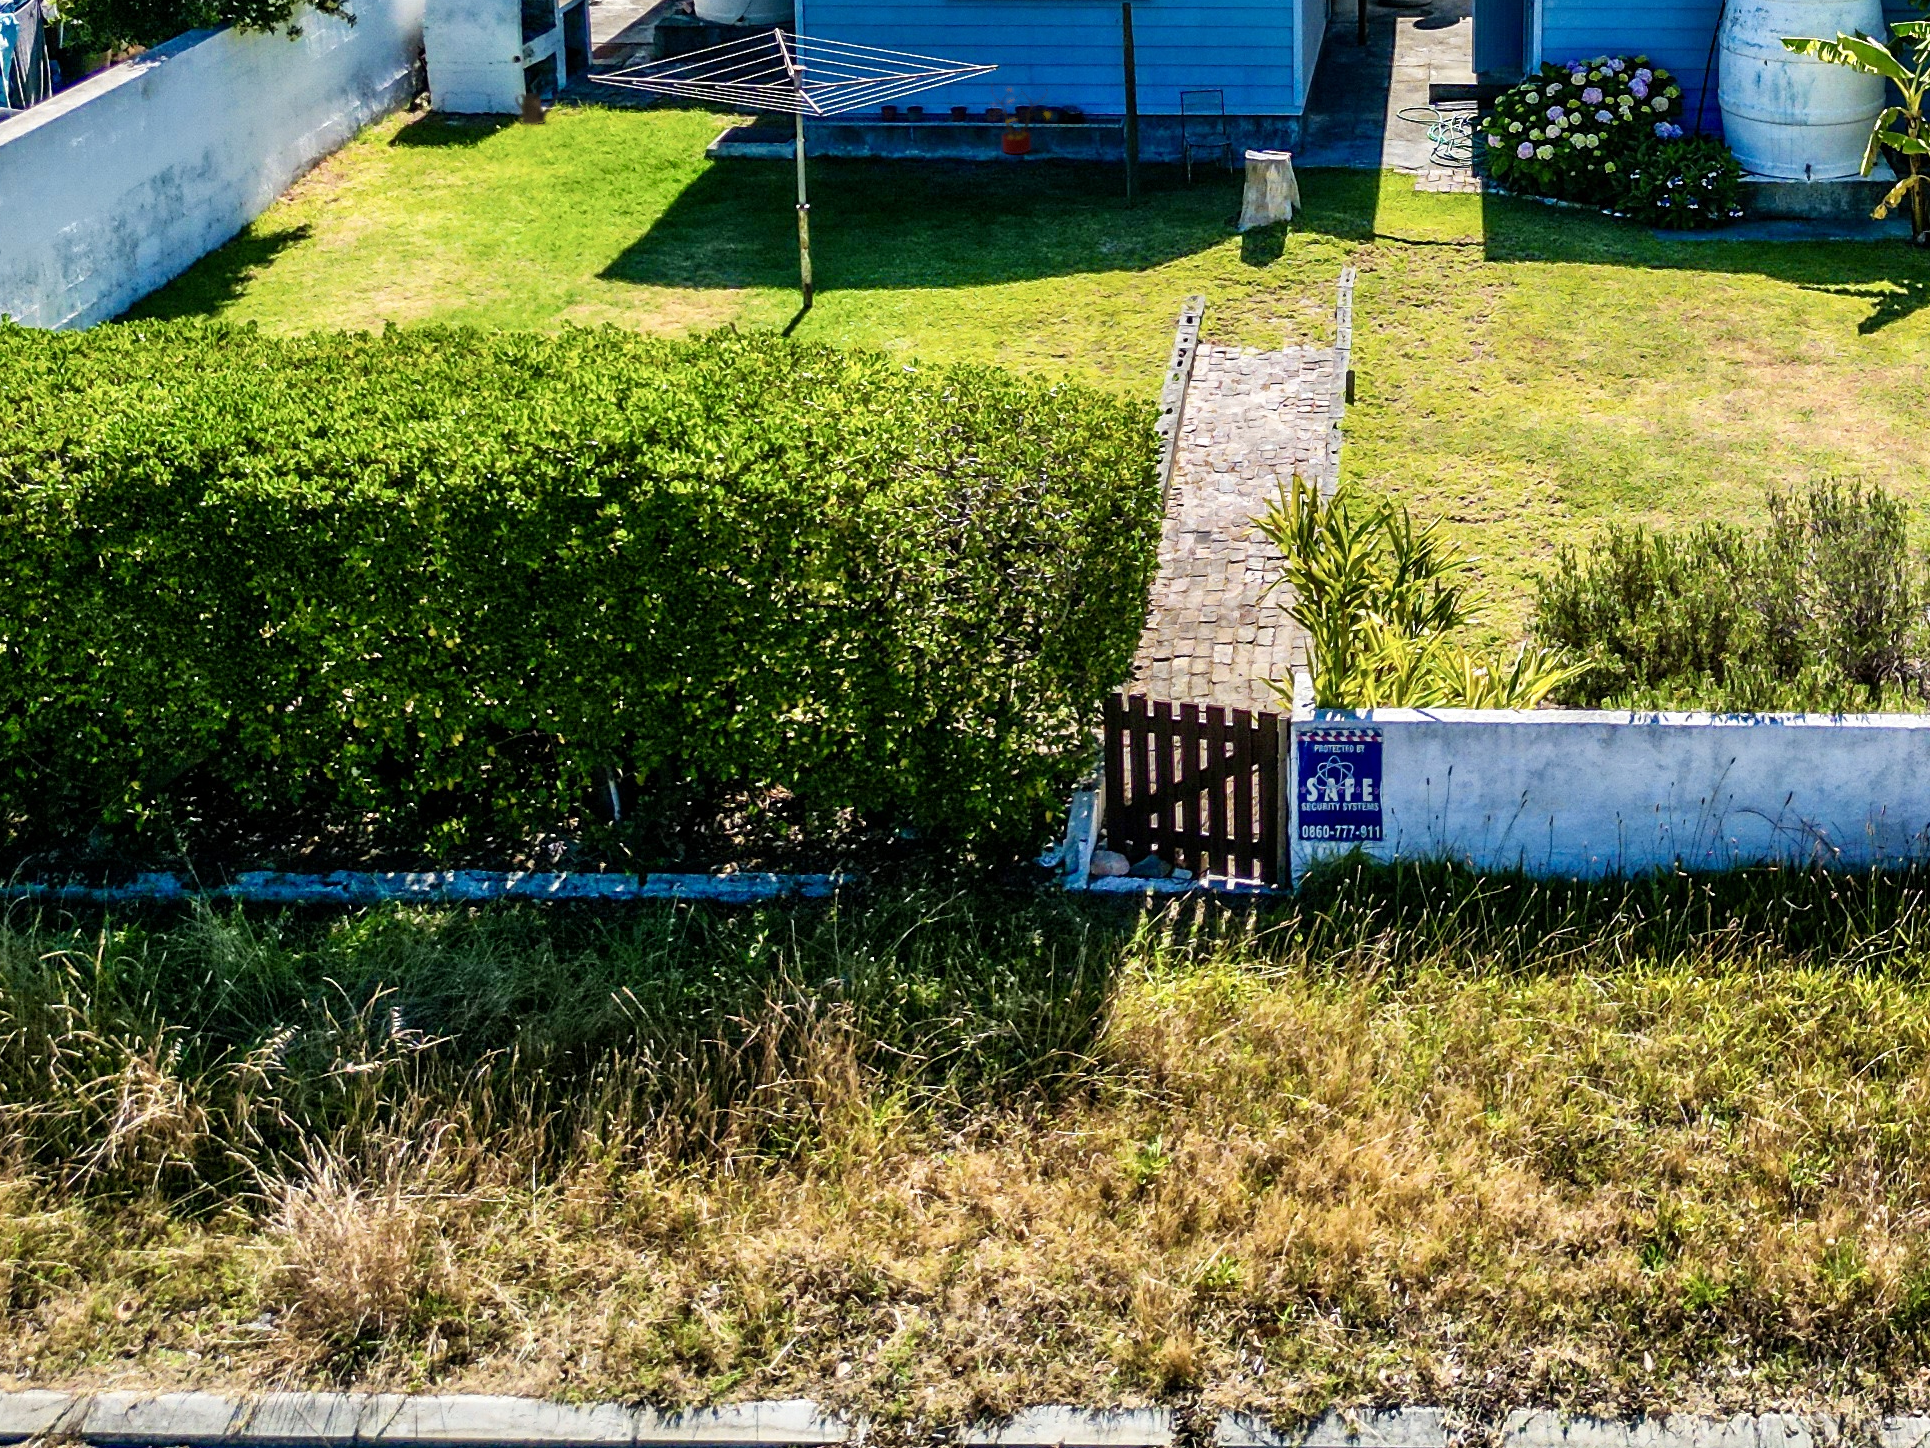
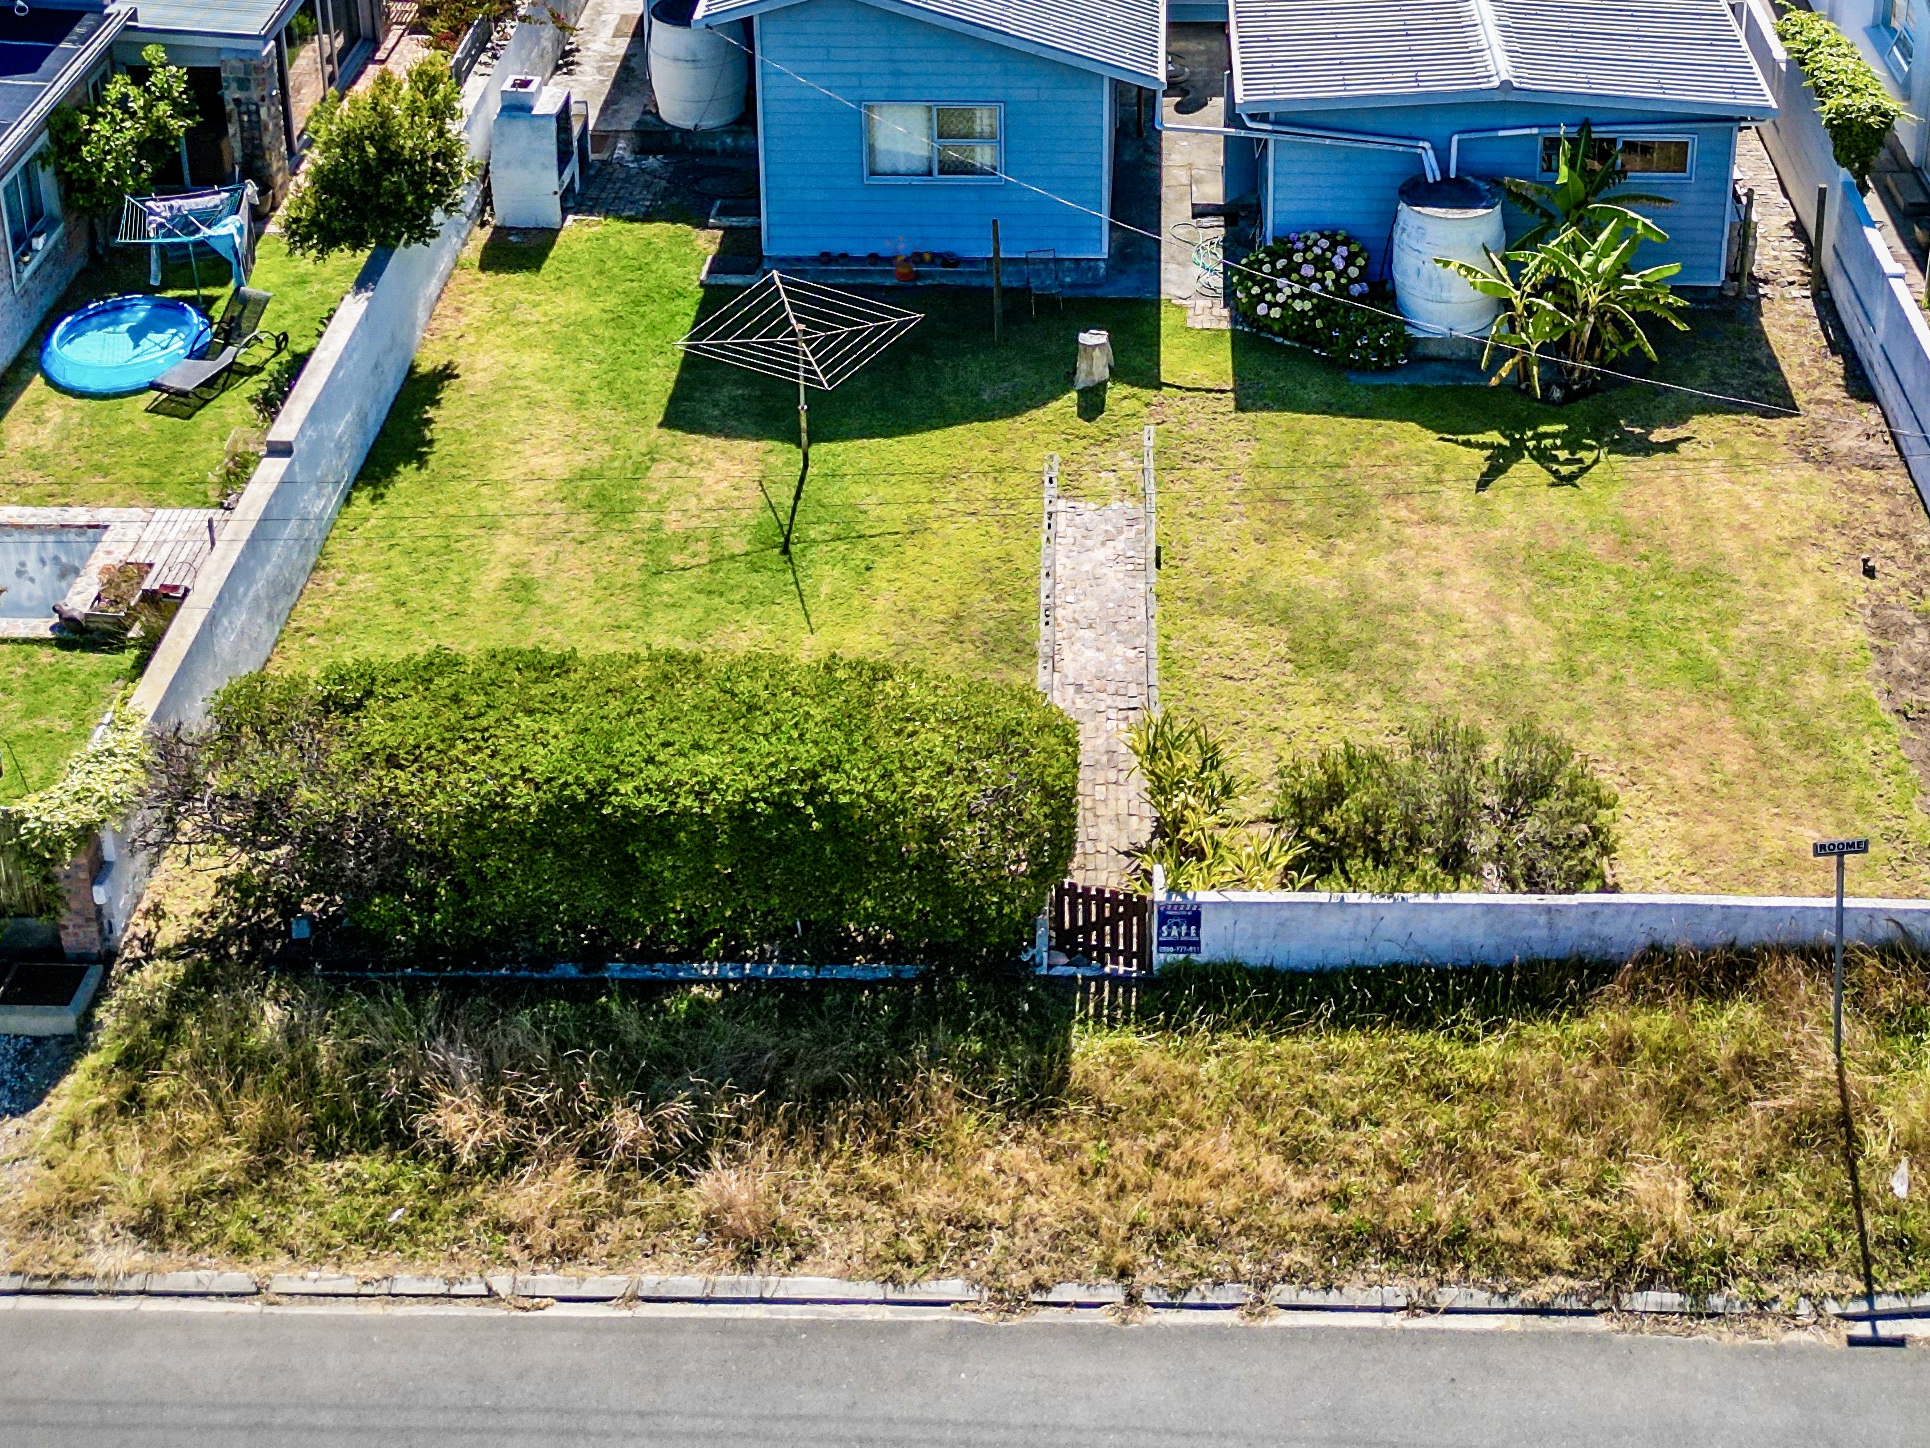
watering can: present [515,93,558,125] -> none [549,222,583,246]

